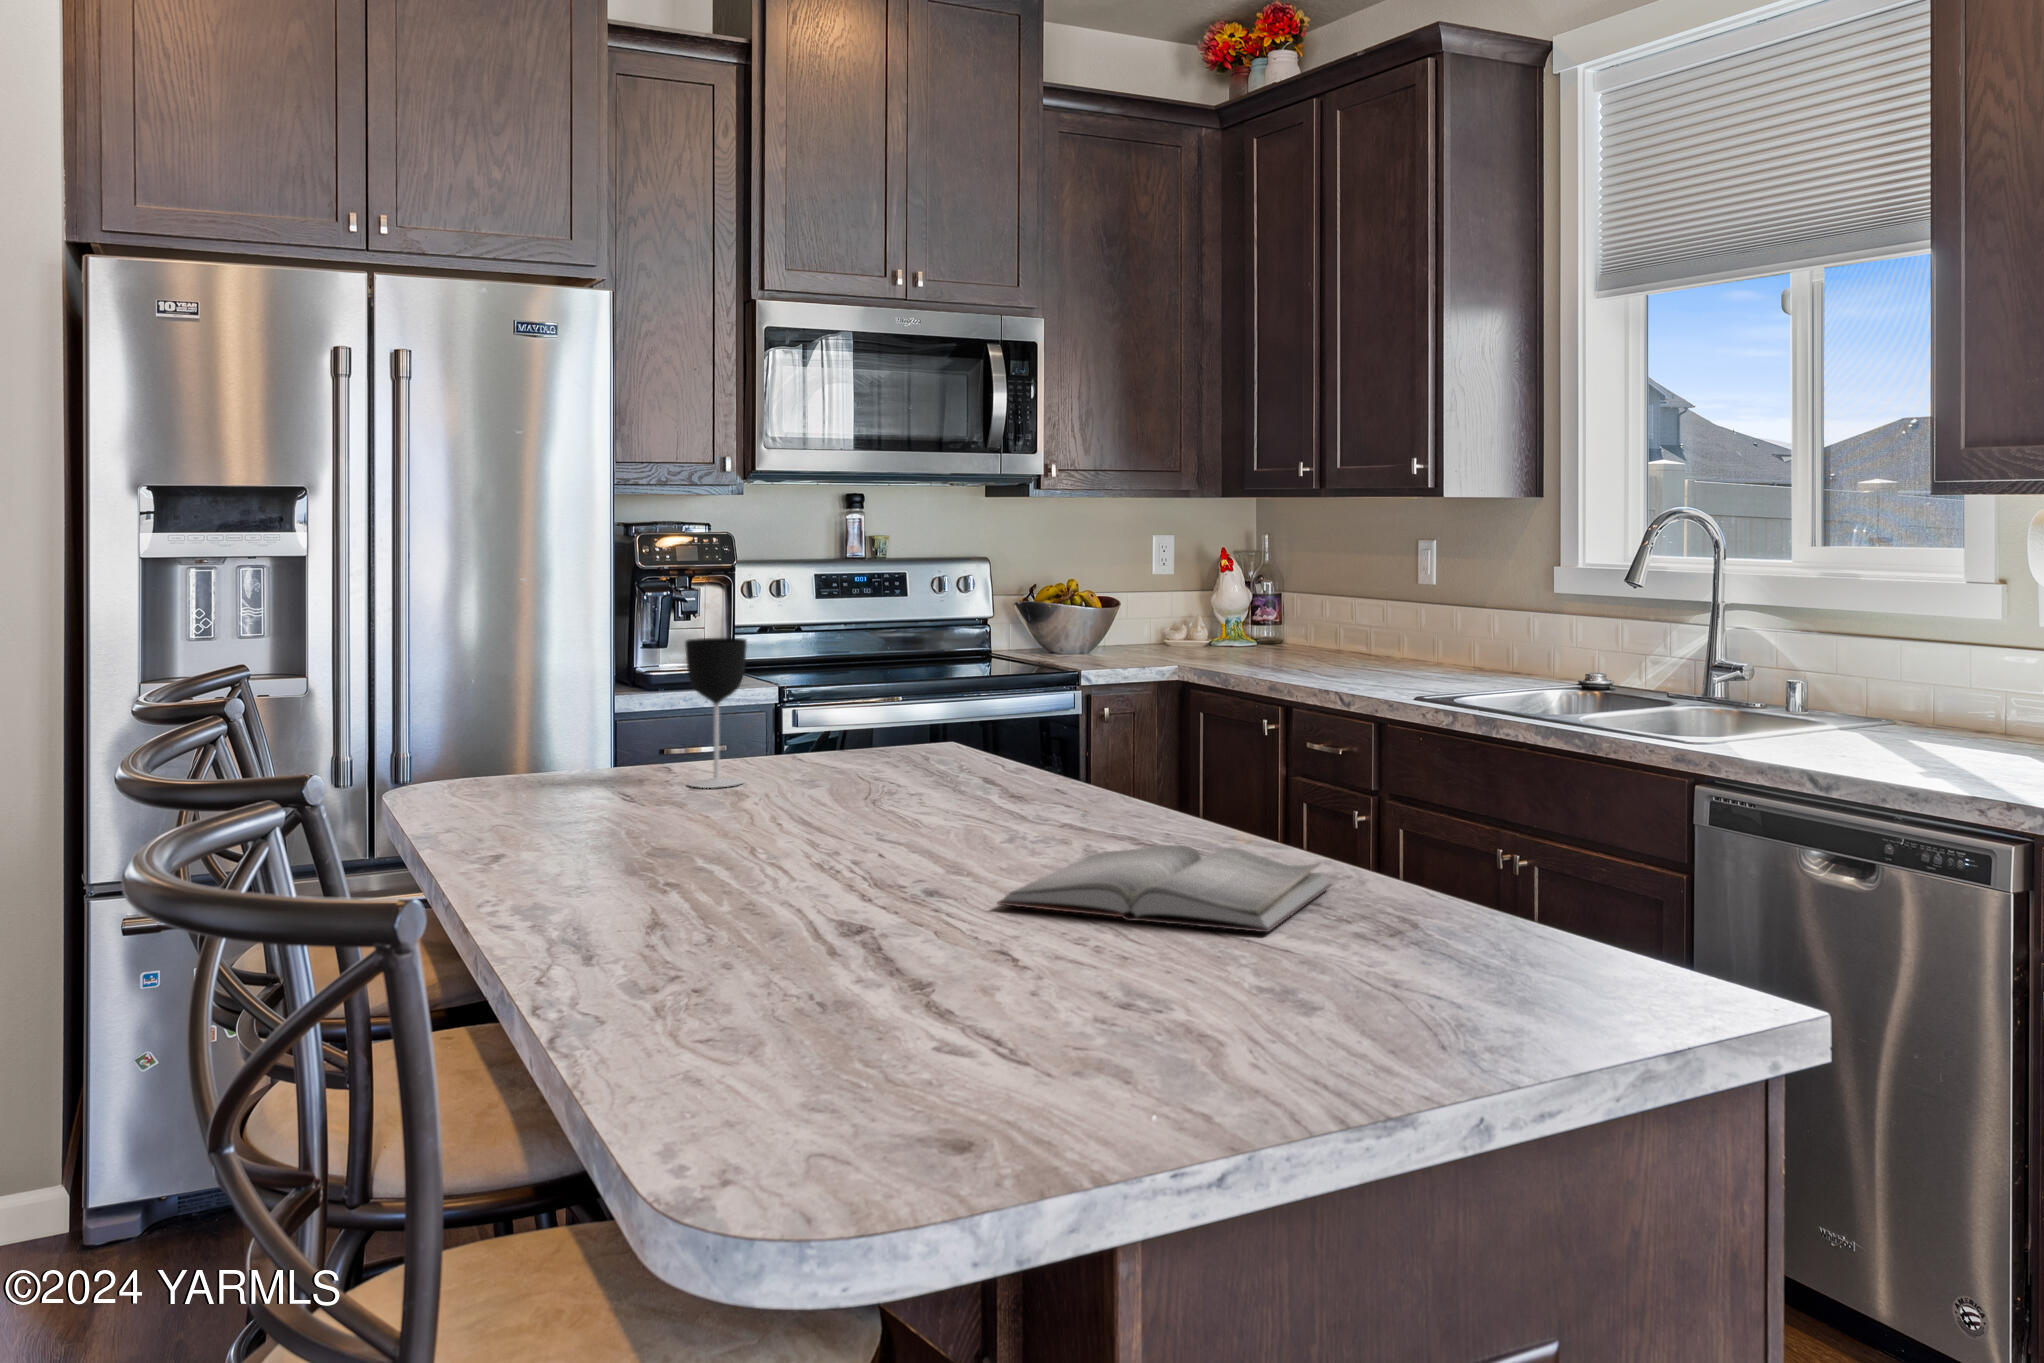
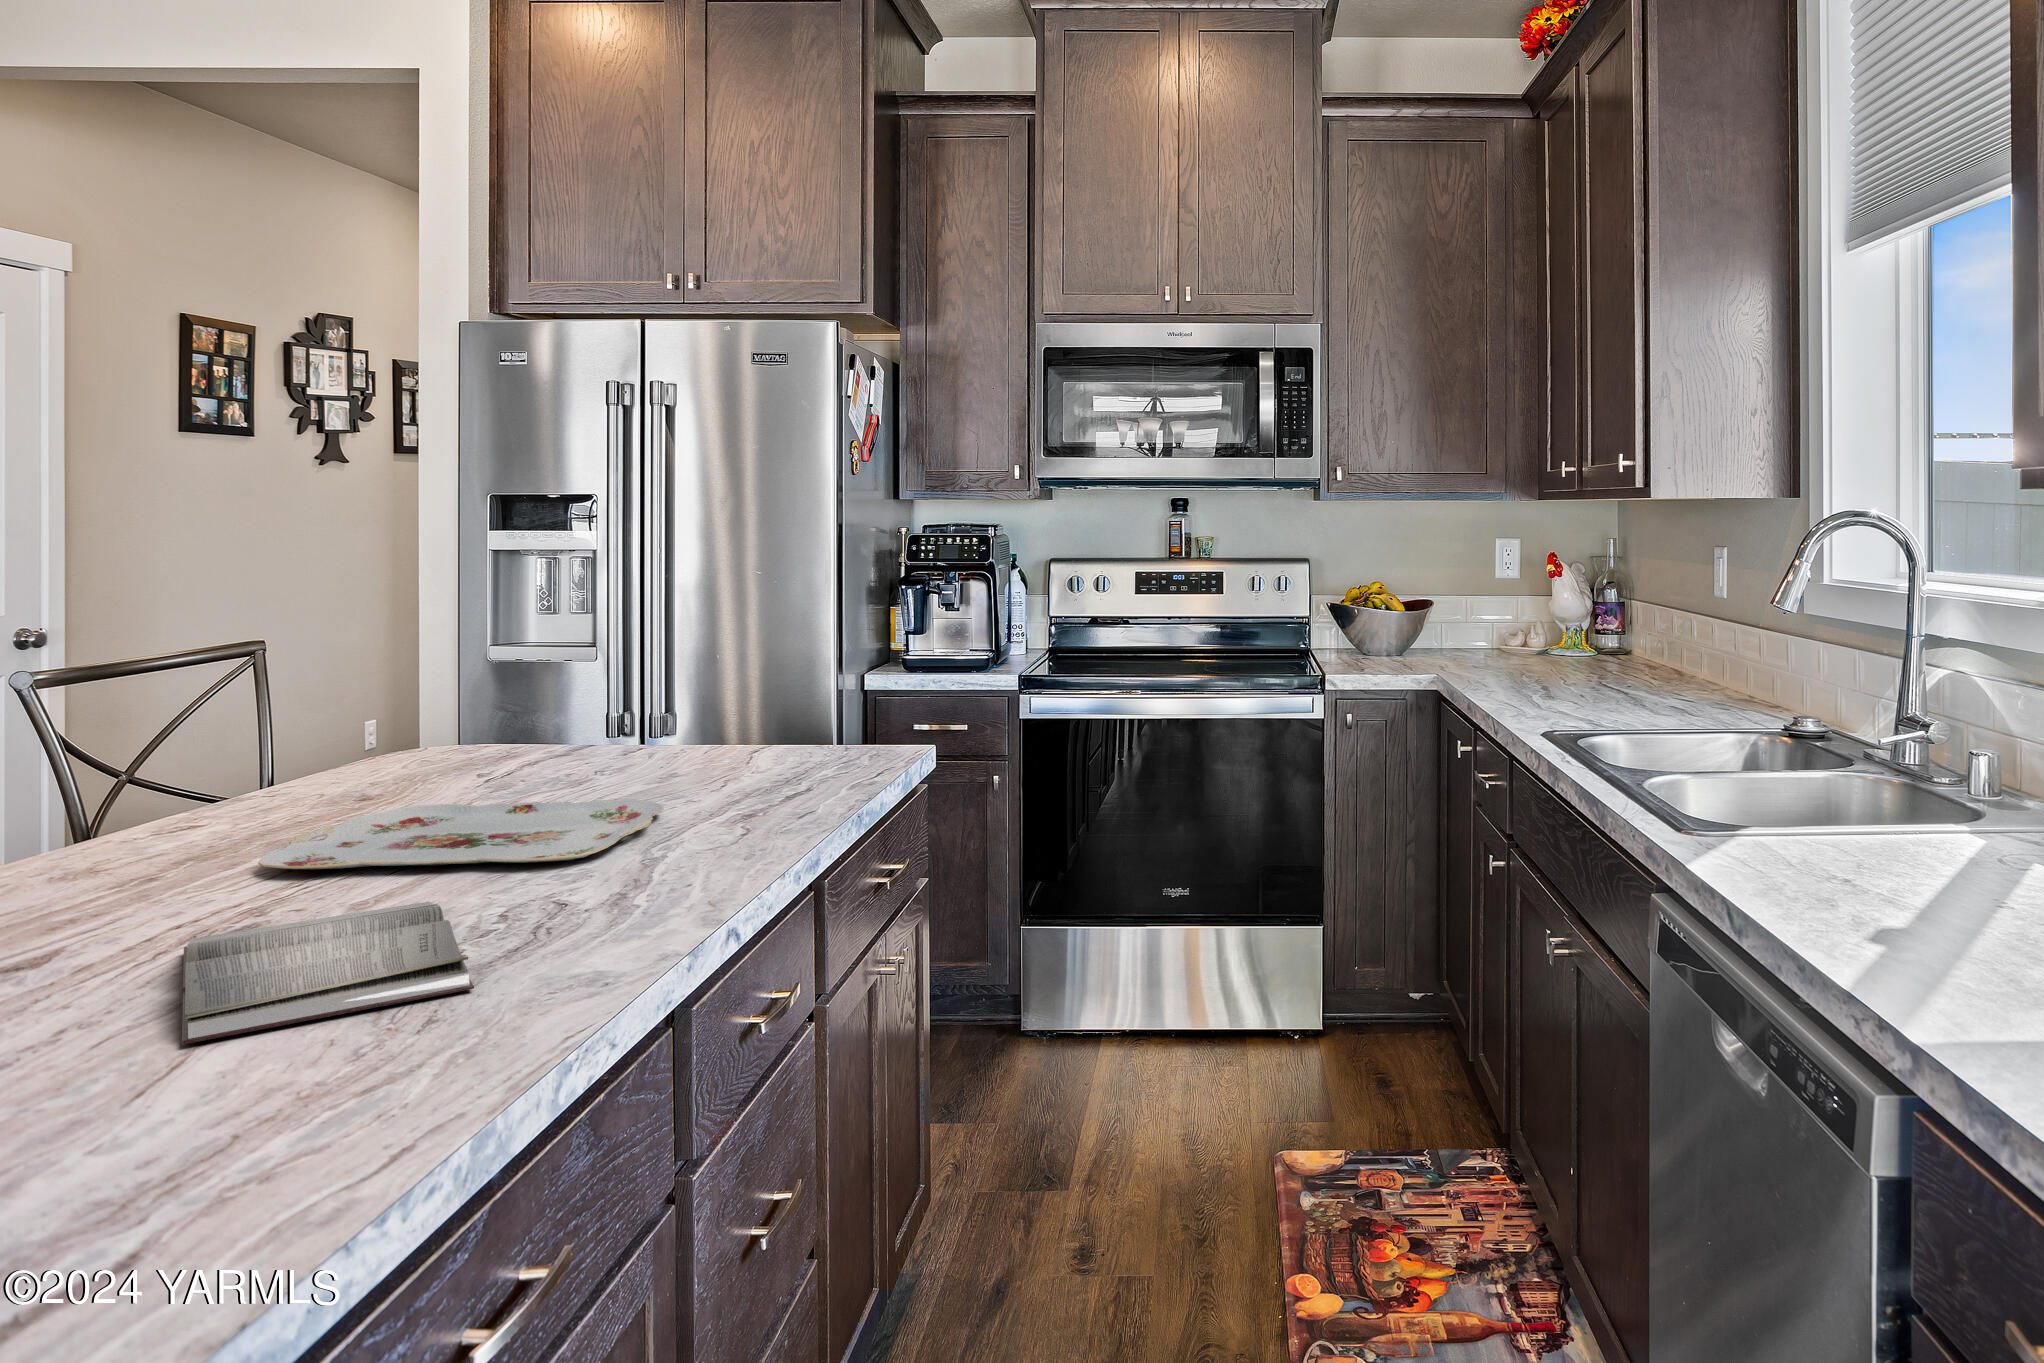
wine glass: present [685,638,747,788] -> none [556,638,614,776]
serving tray: none [697,789,1064,863] -> present [258,799,664,869]

